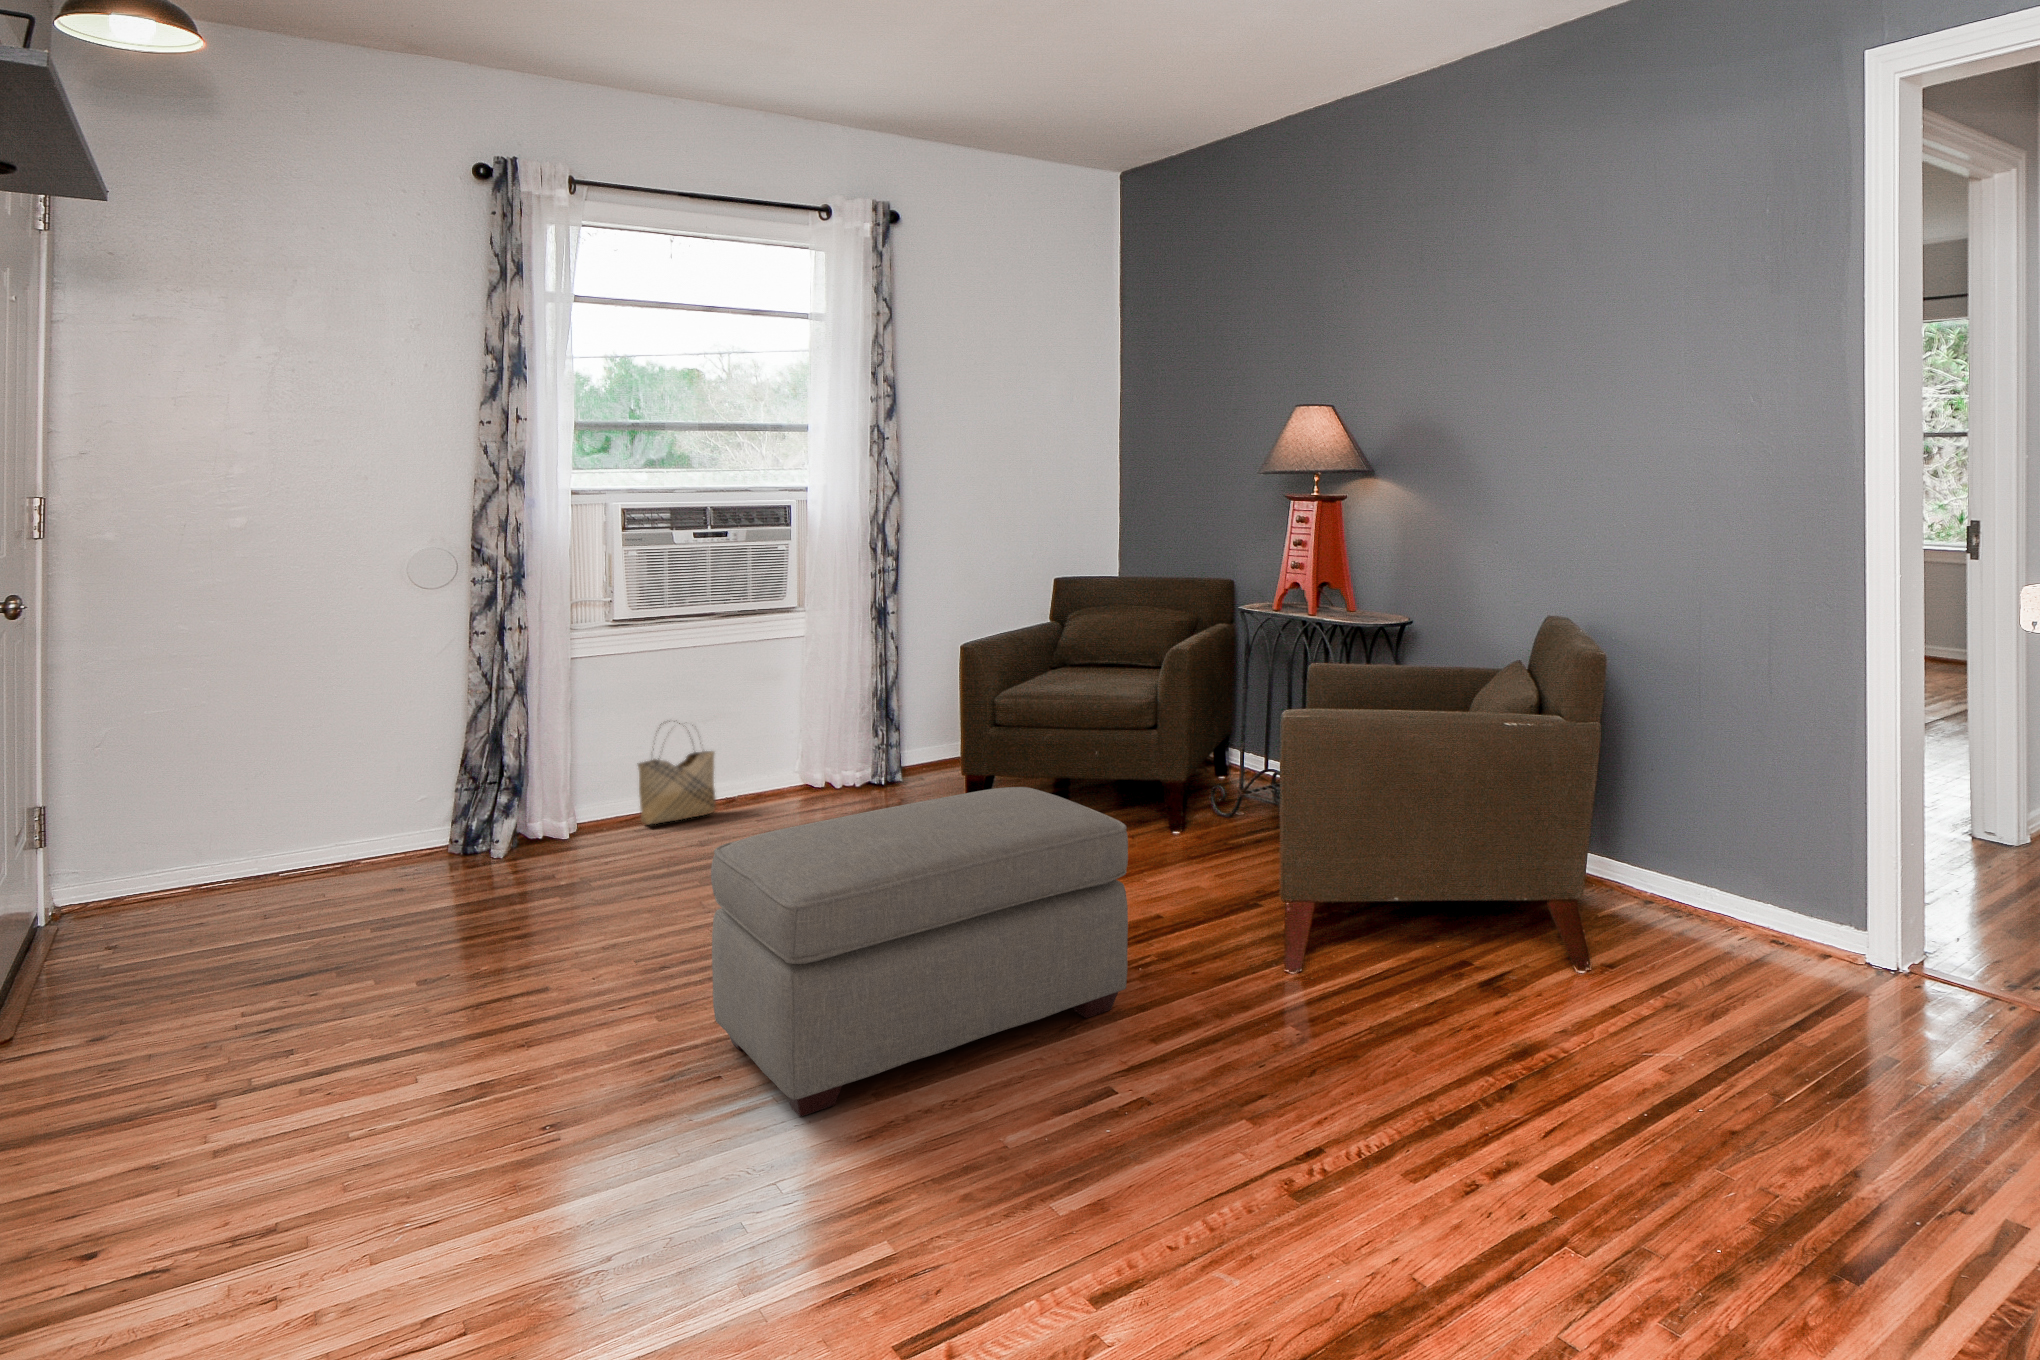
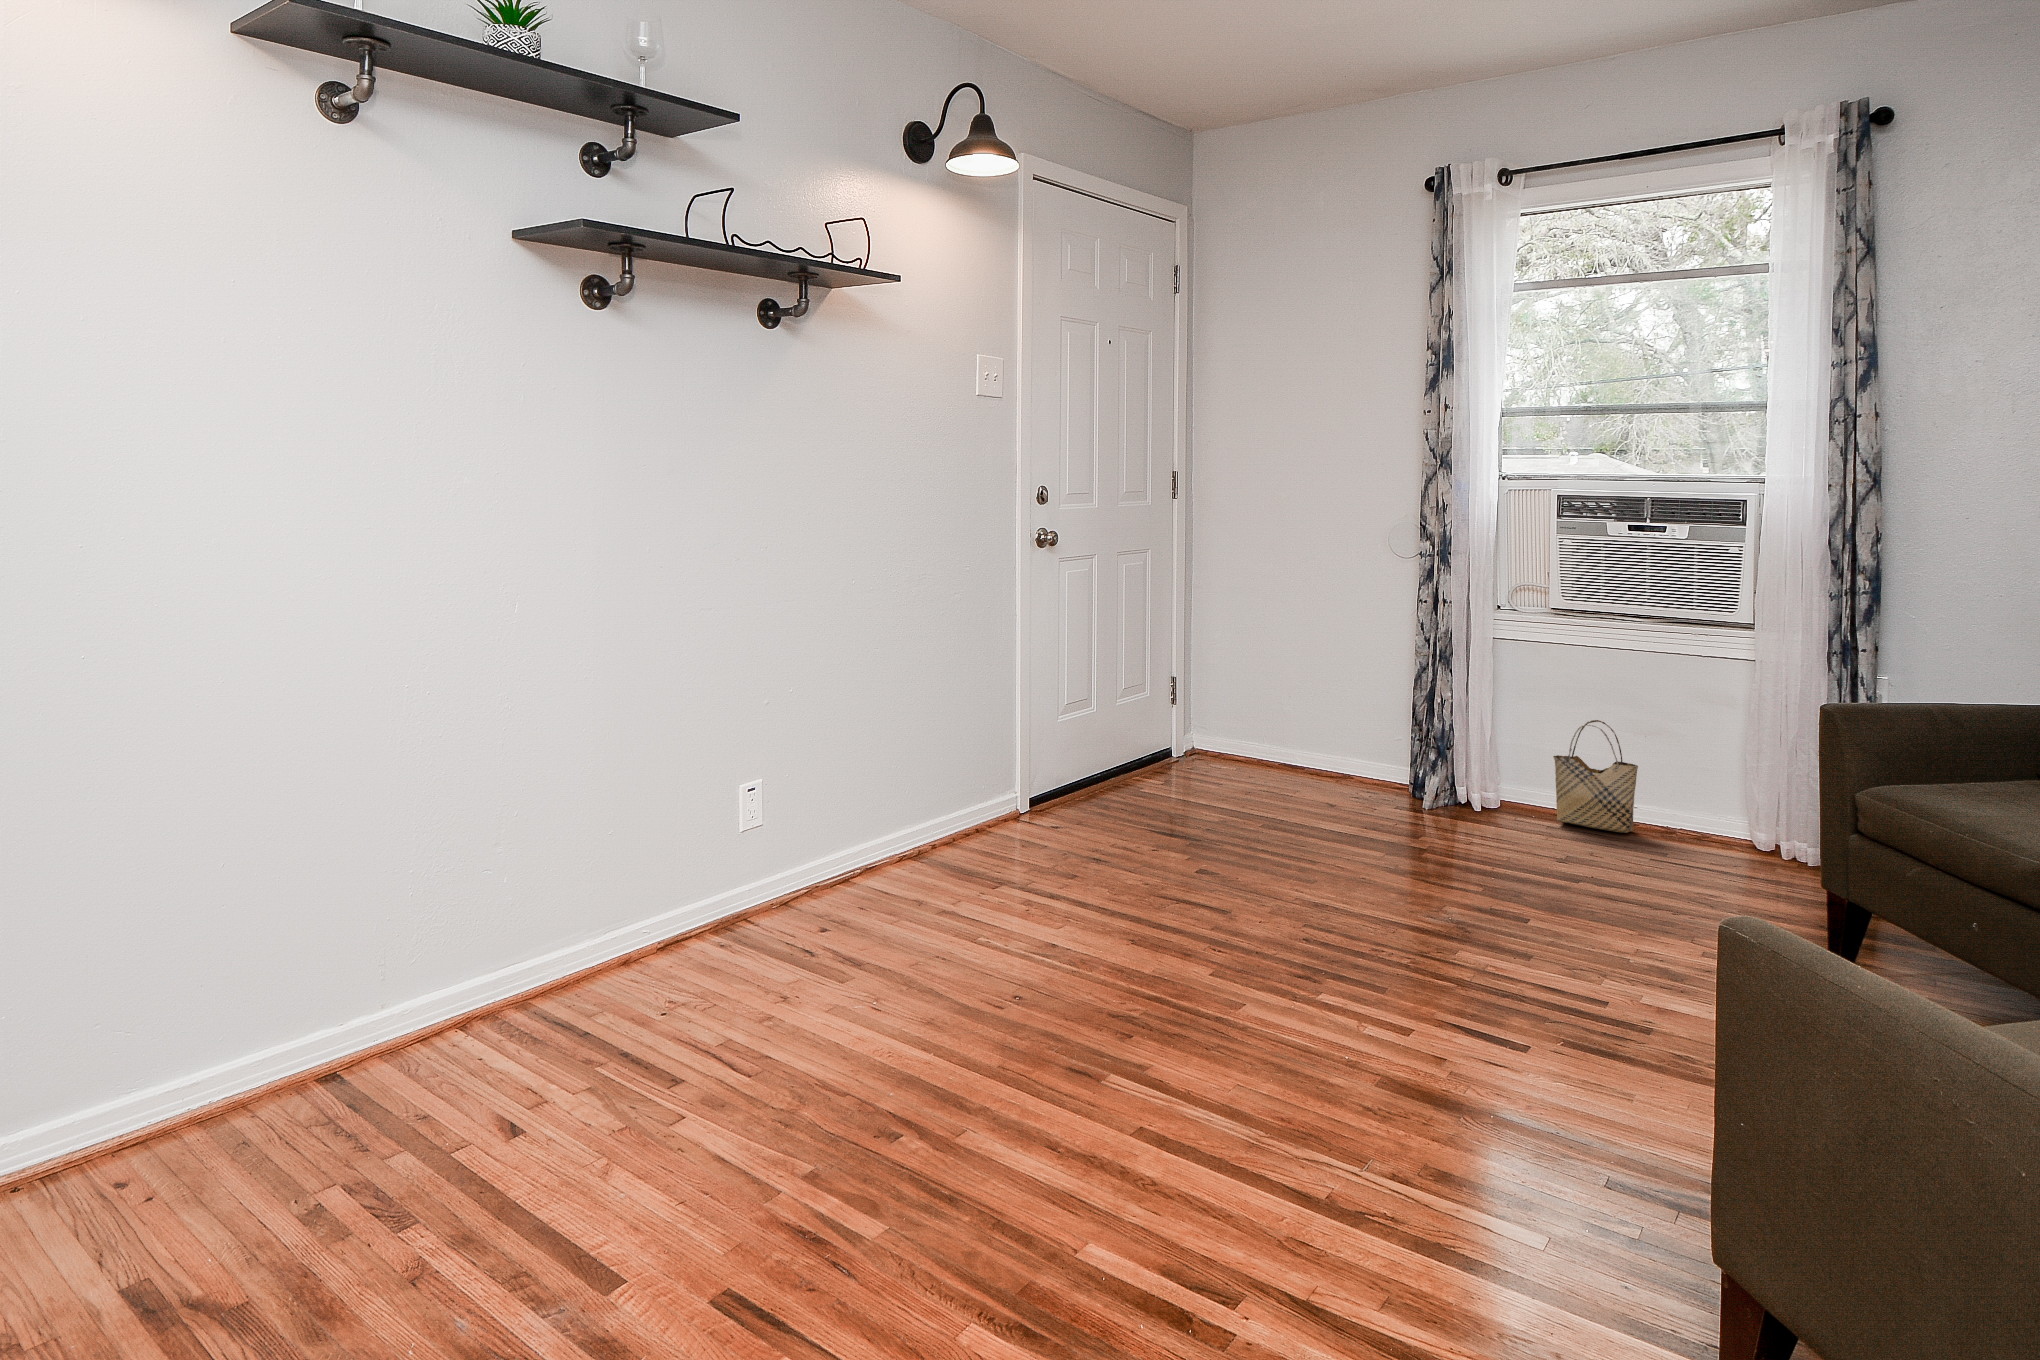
ottoman: present [711,787,1128,1117] -> none [1061,818,1542,1239]

